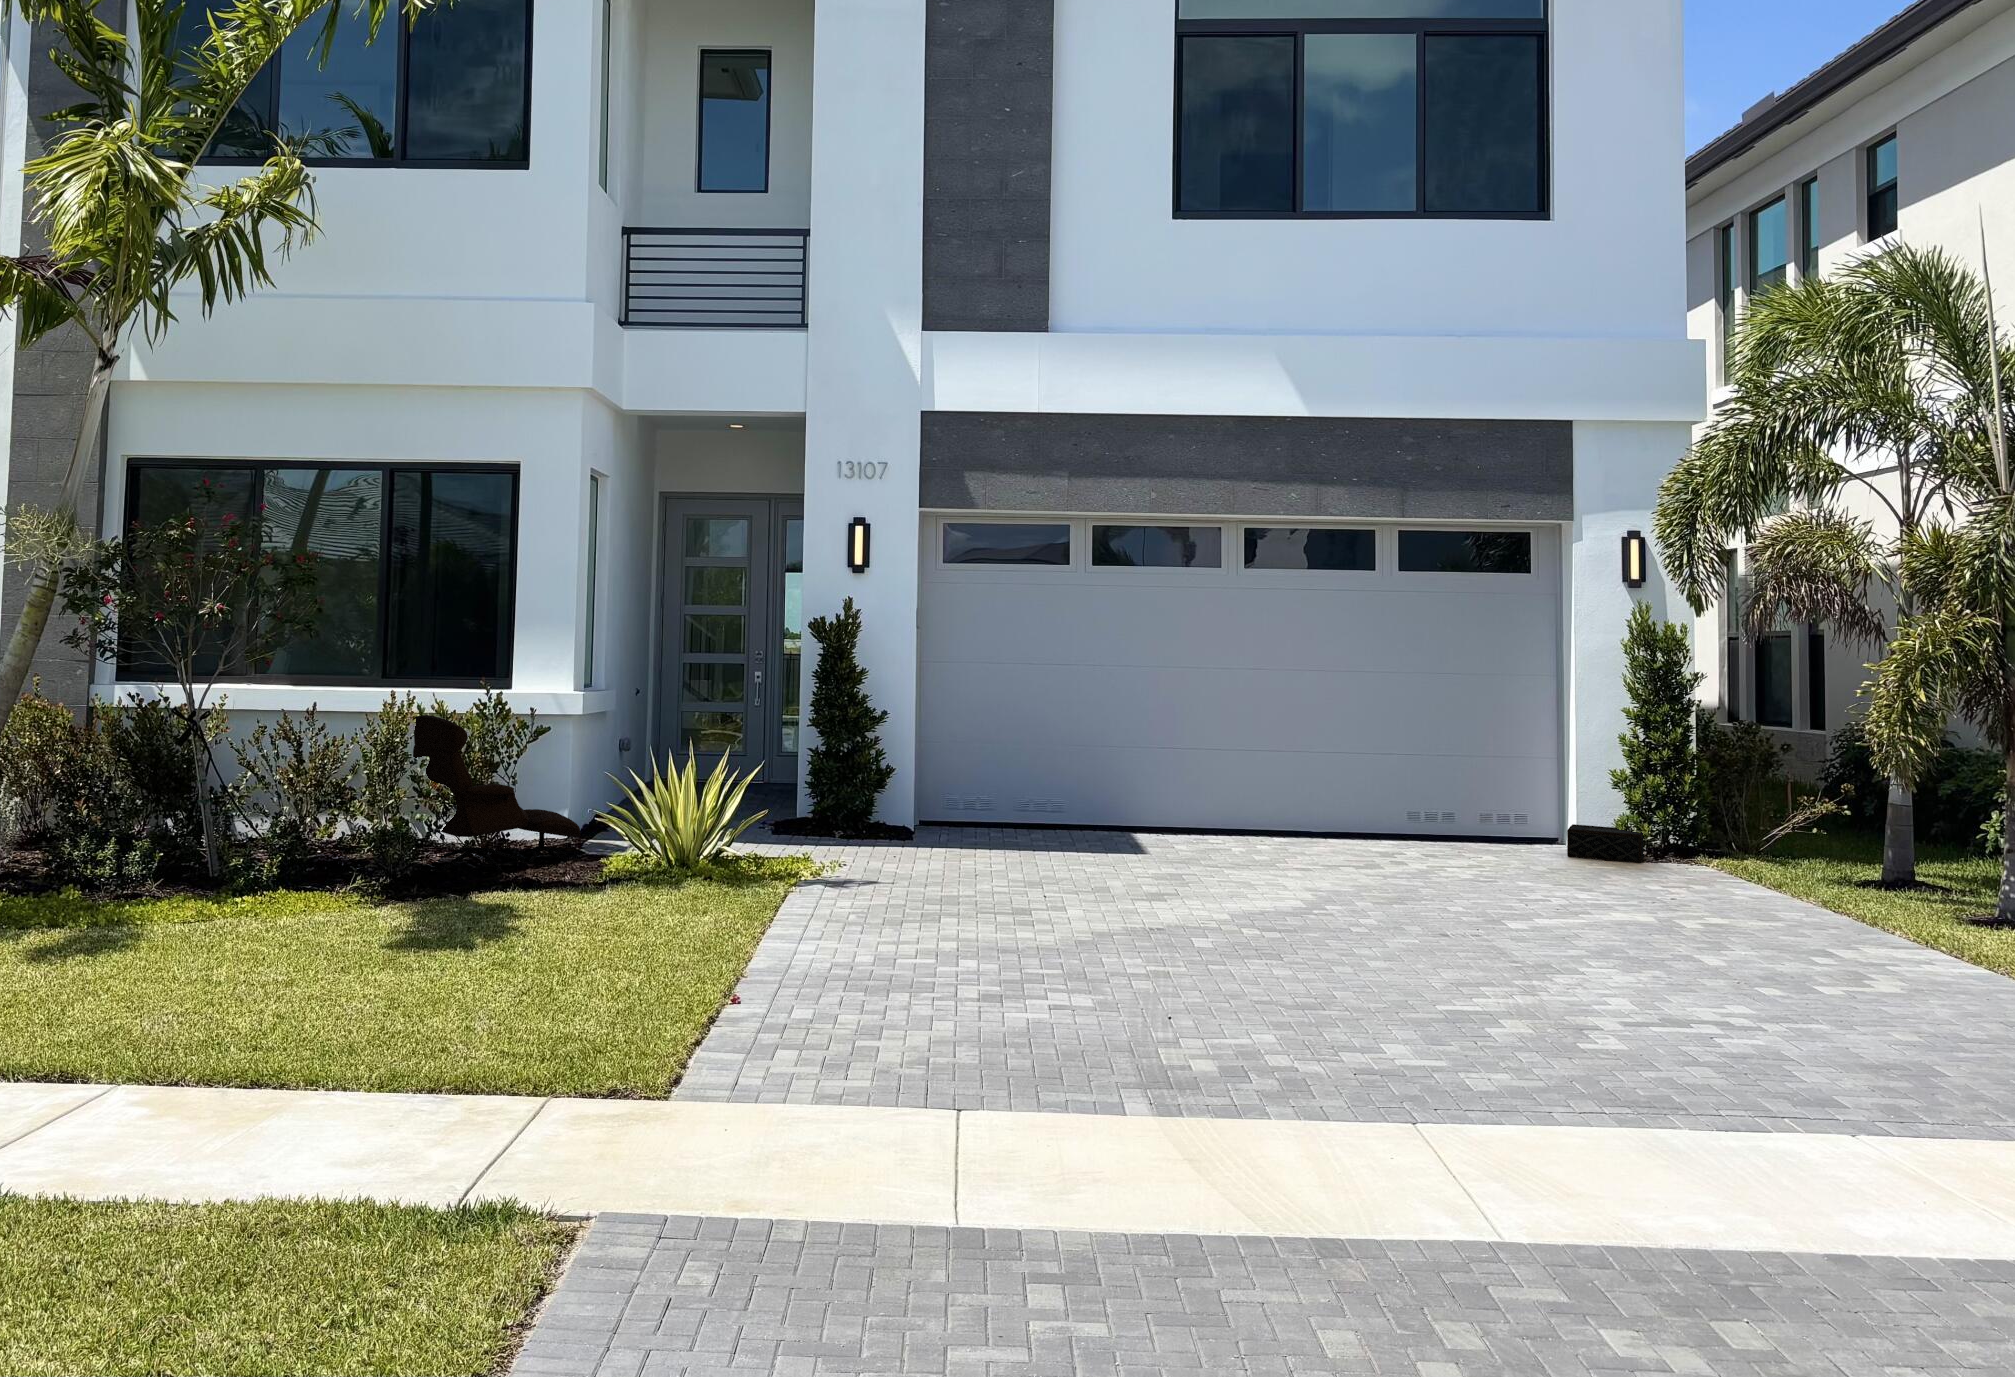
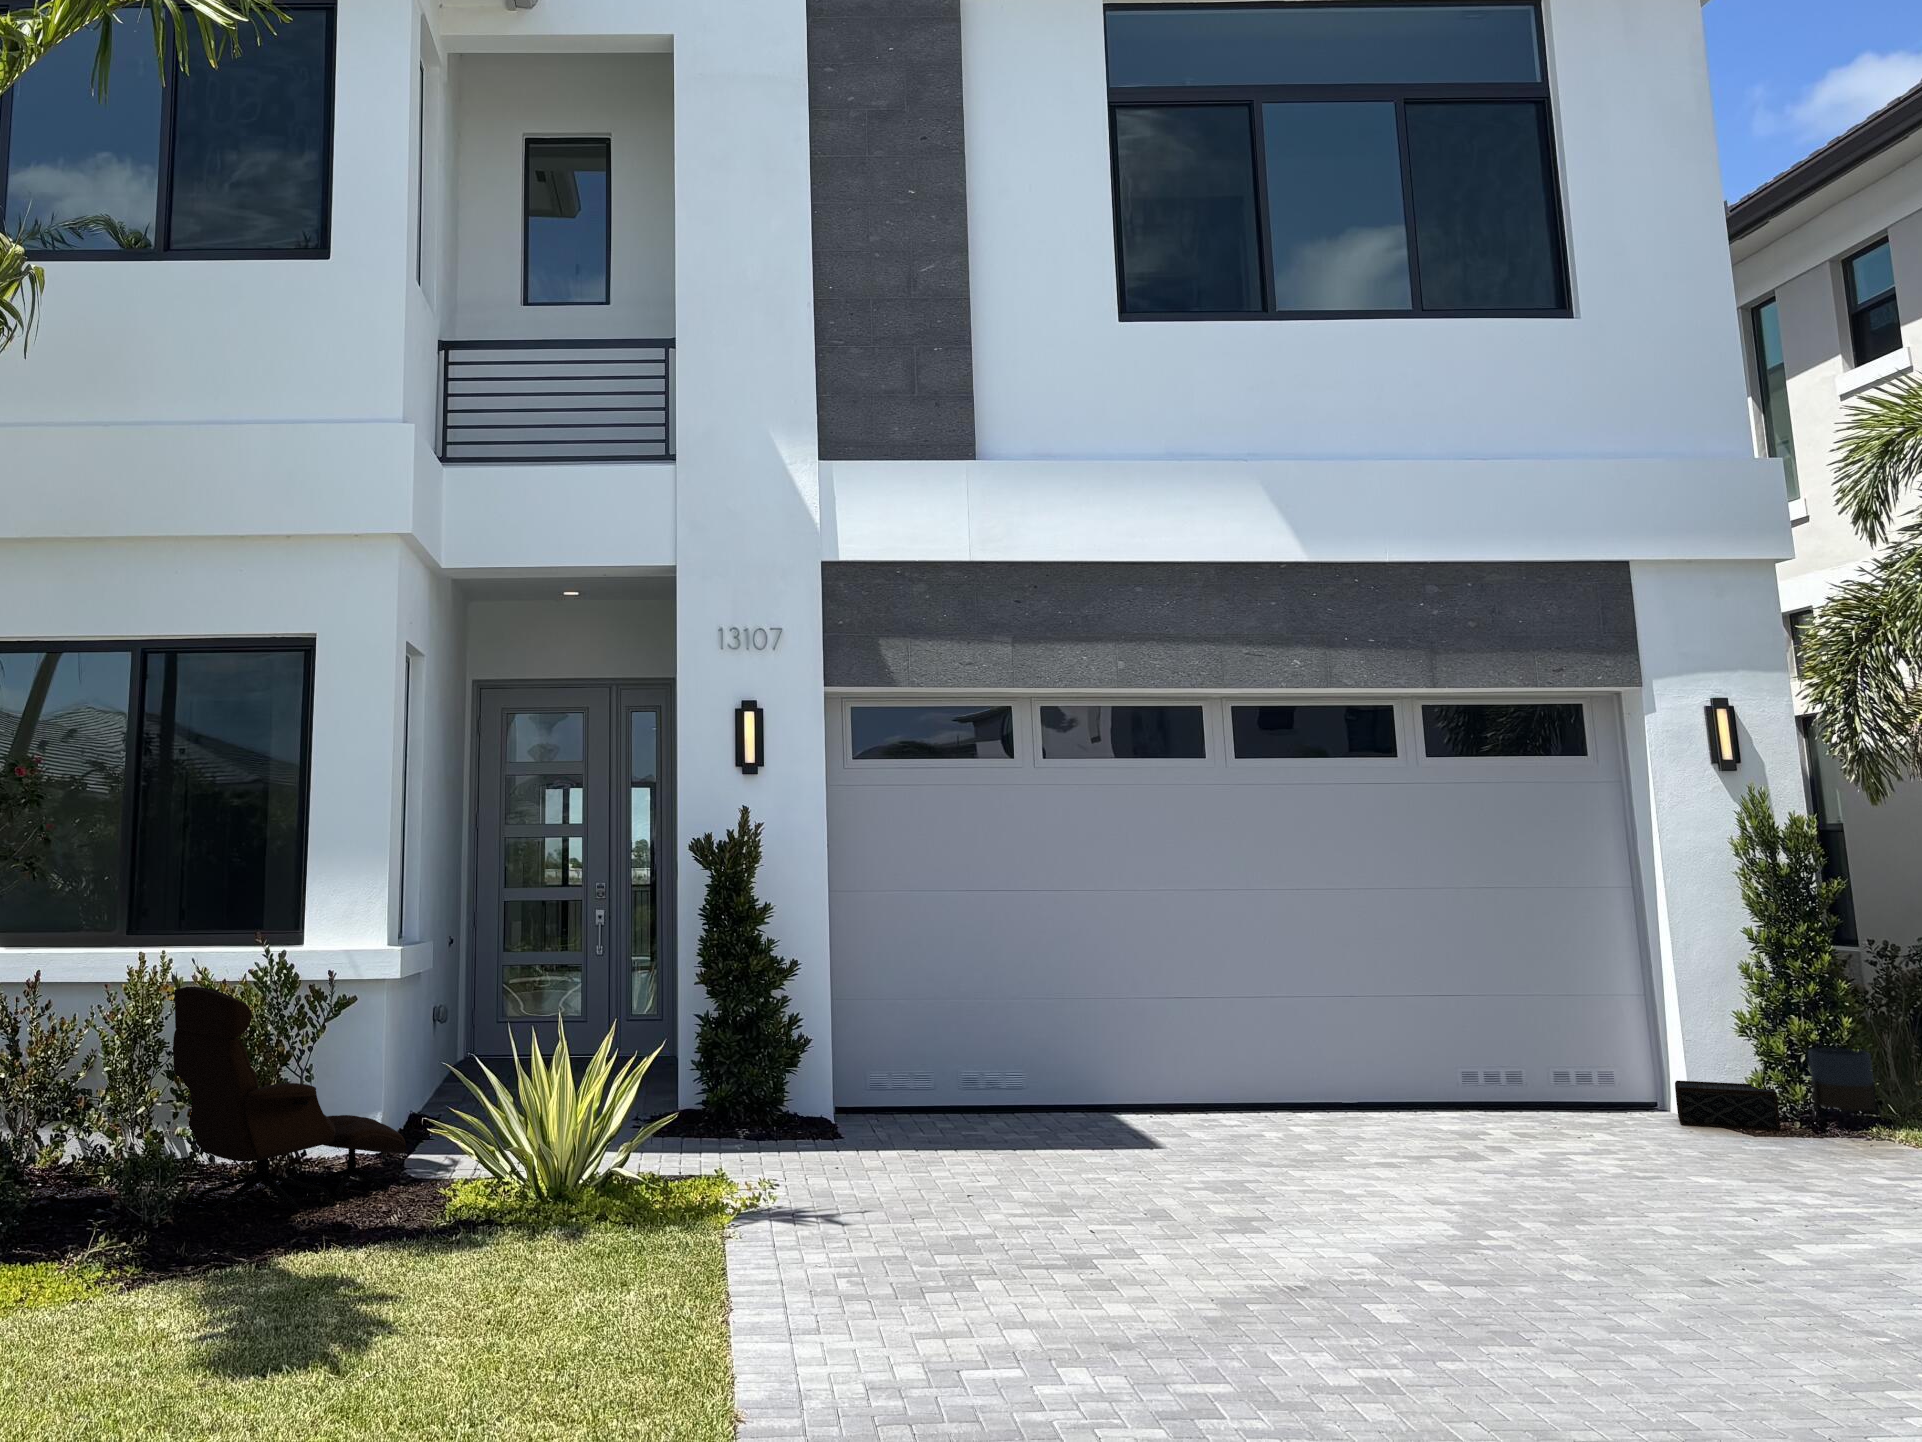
planter: none [1666,803,1713,872] -> present [1808,1048,1878,1136]

